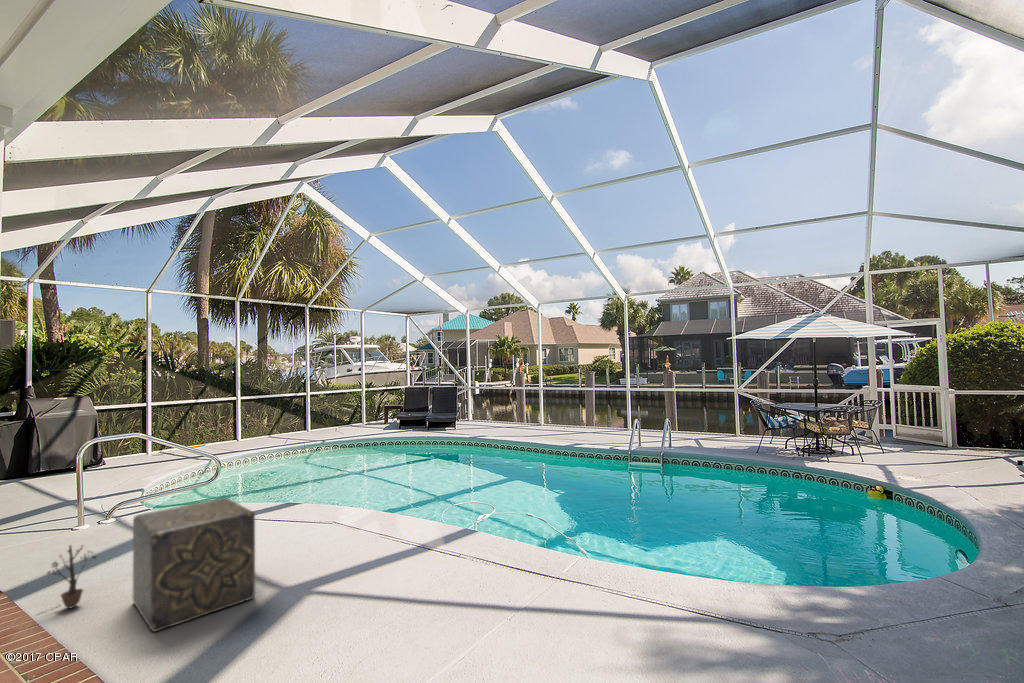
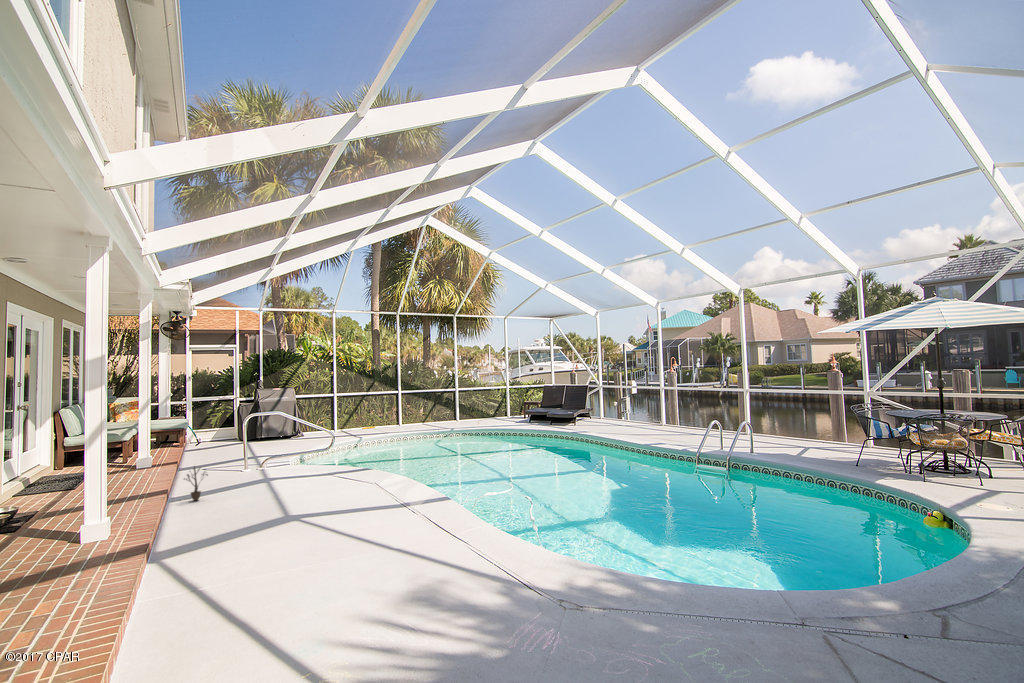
ottoman: present [133,498,255,631] -> none [210,449,273,514]

